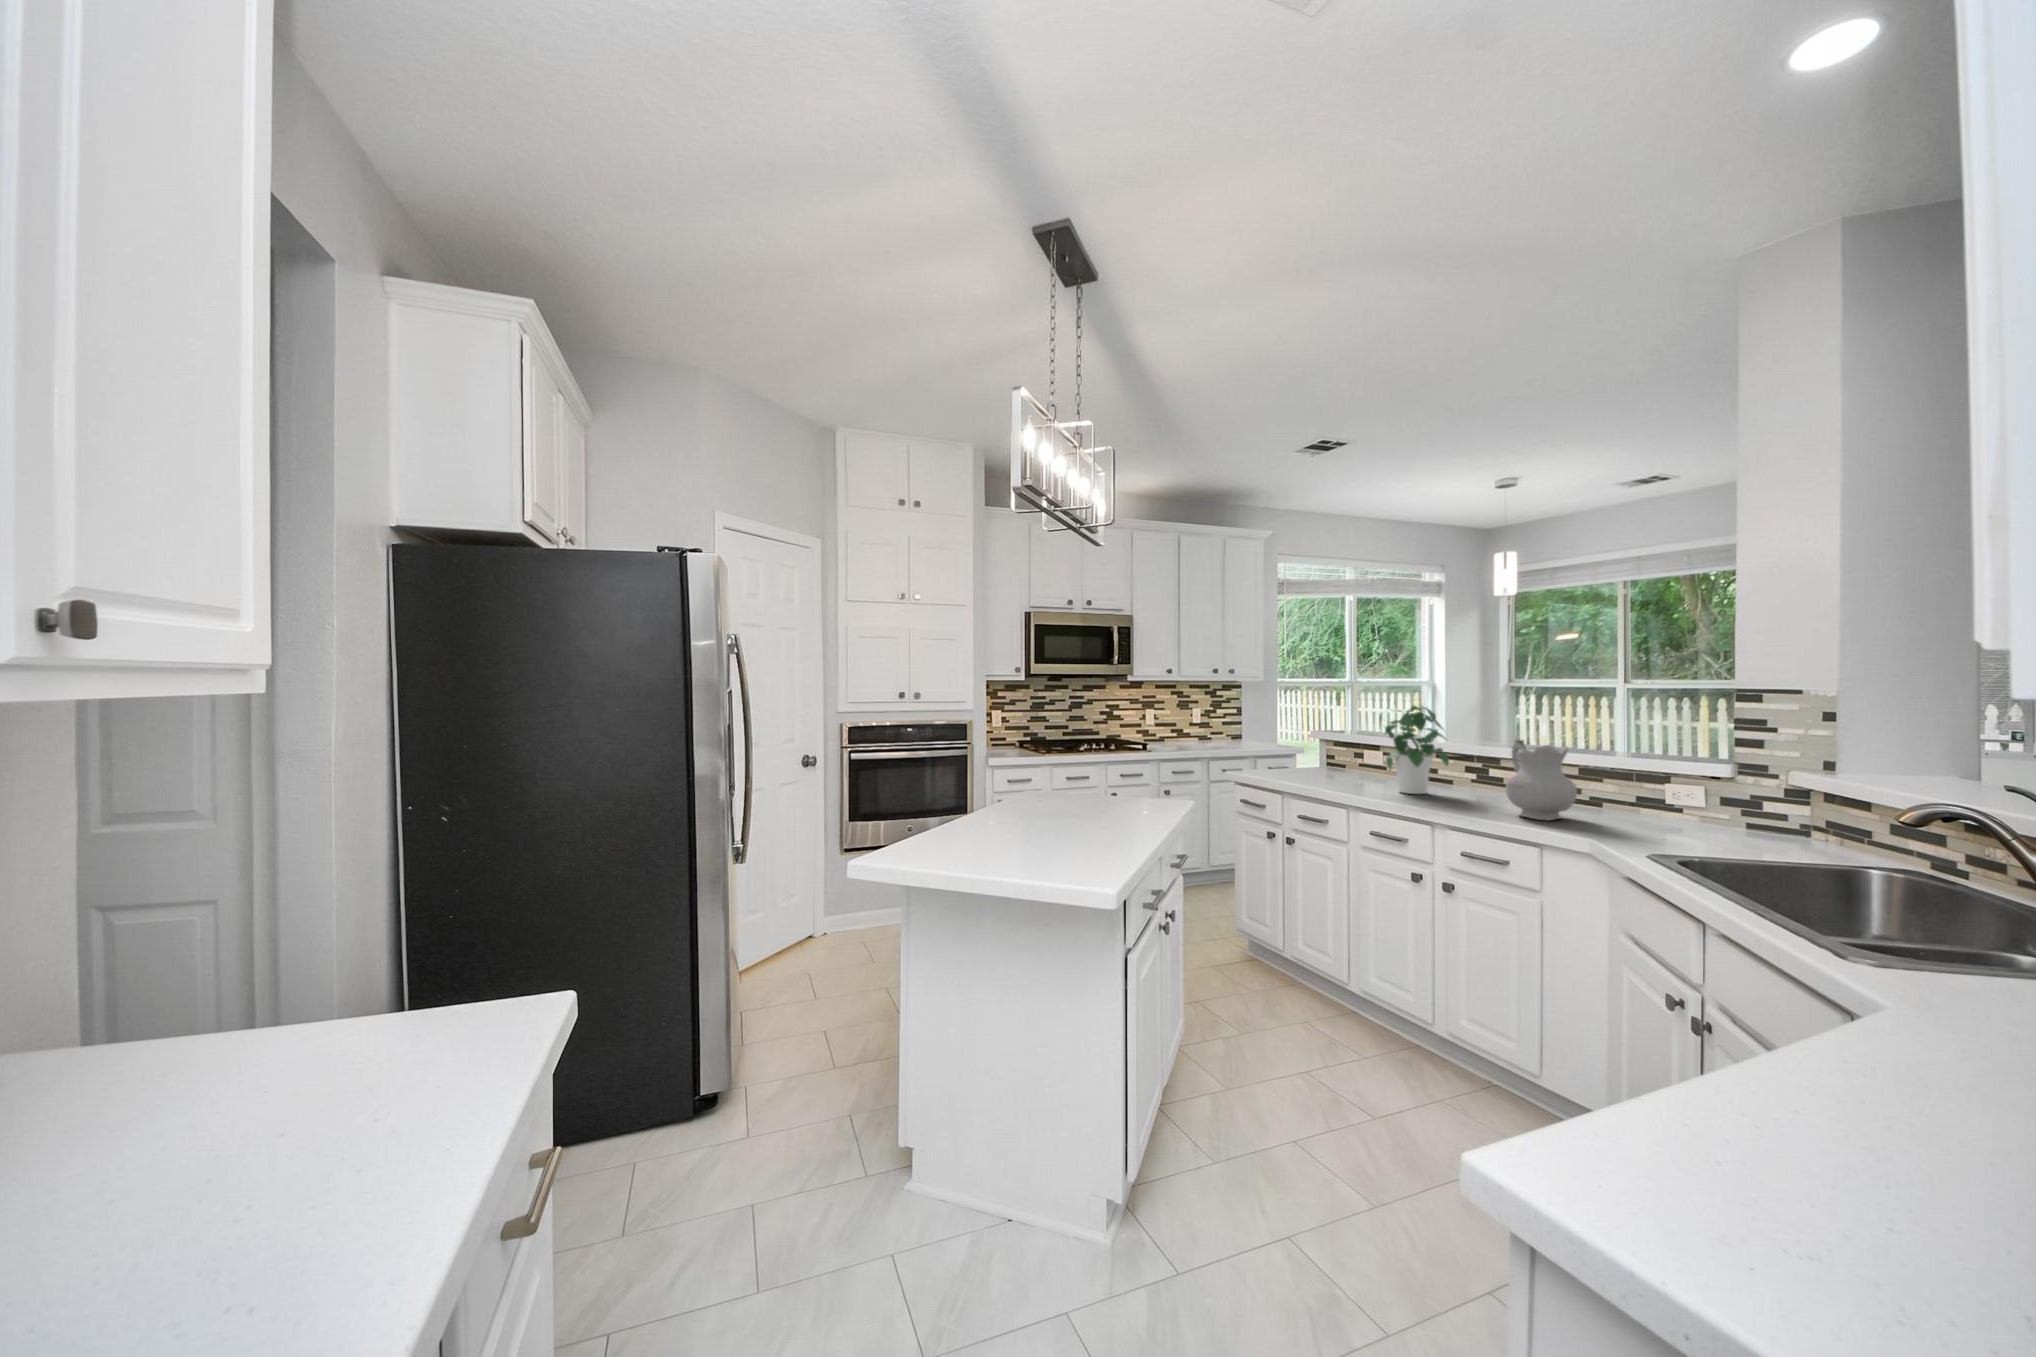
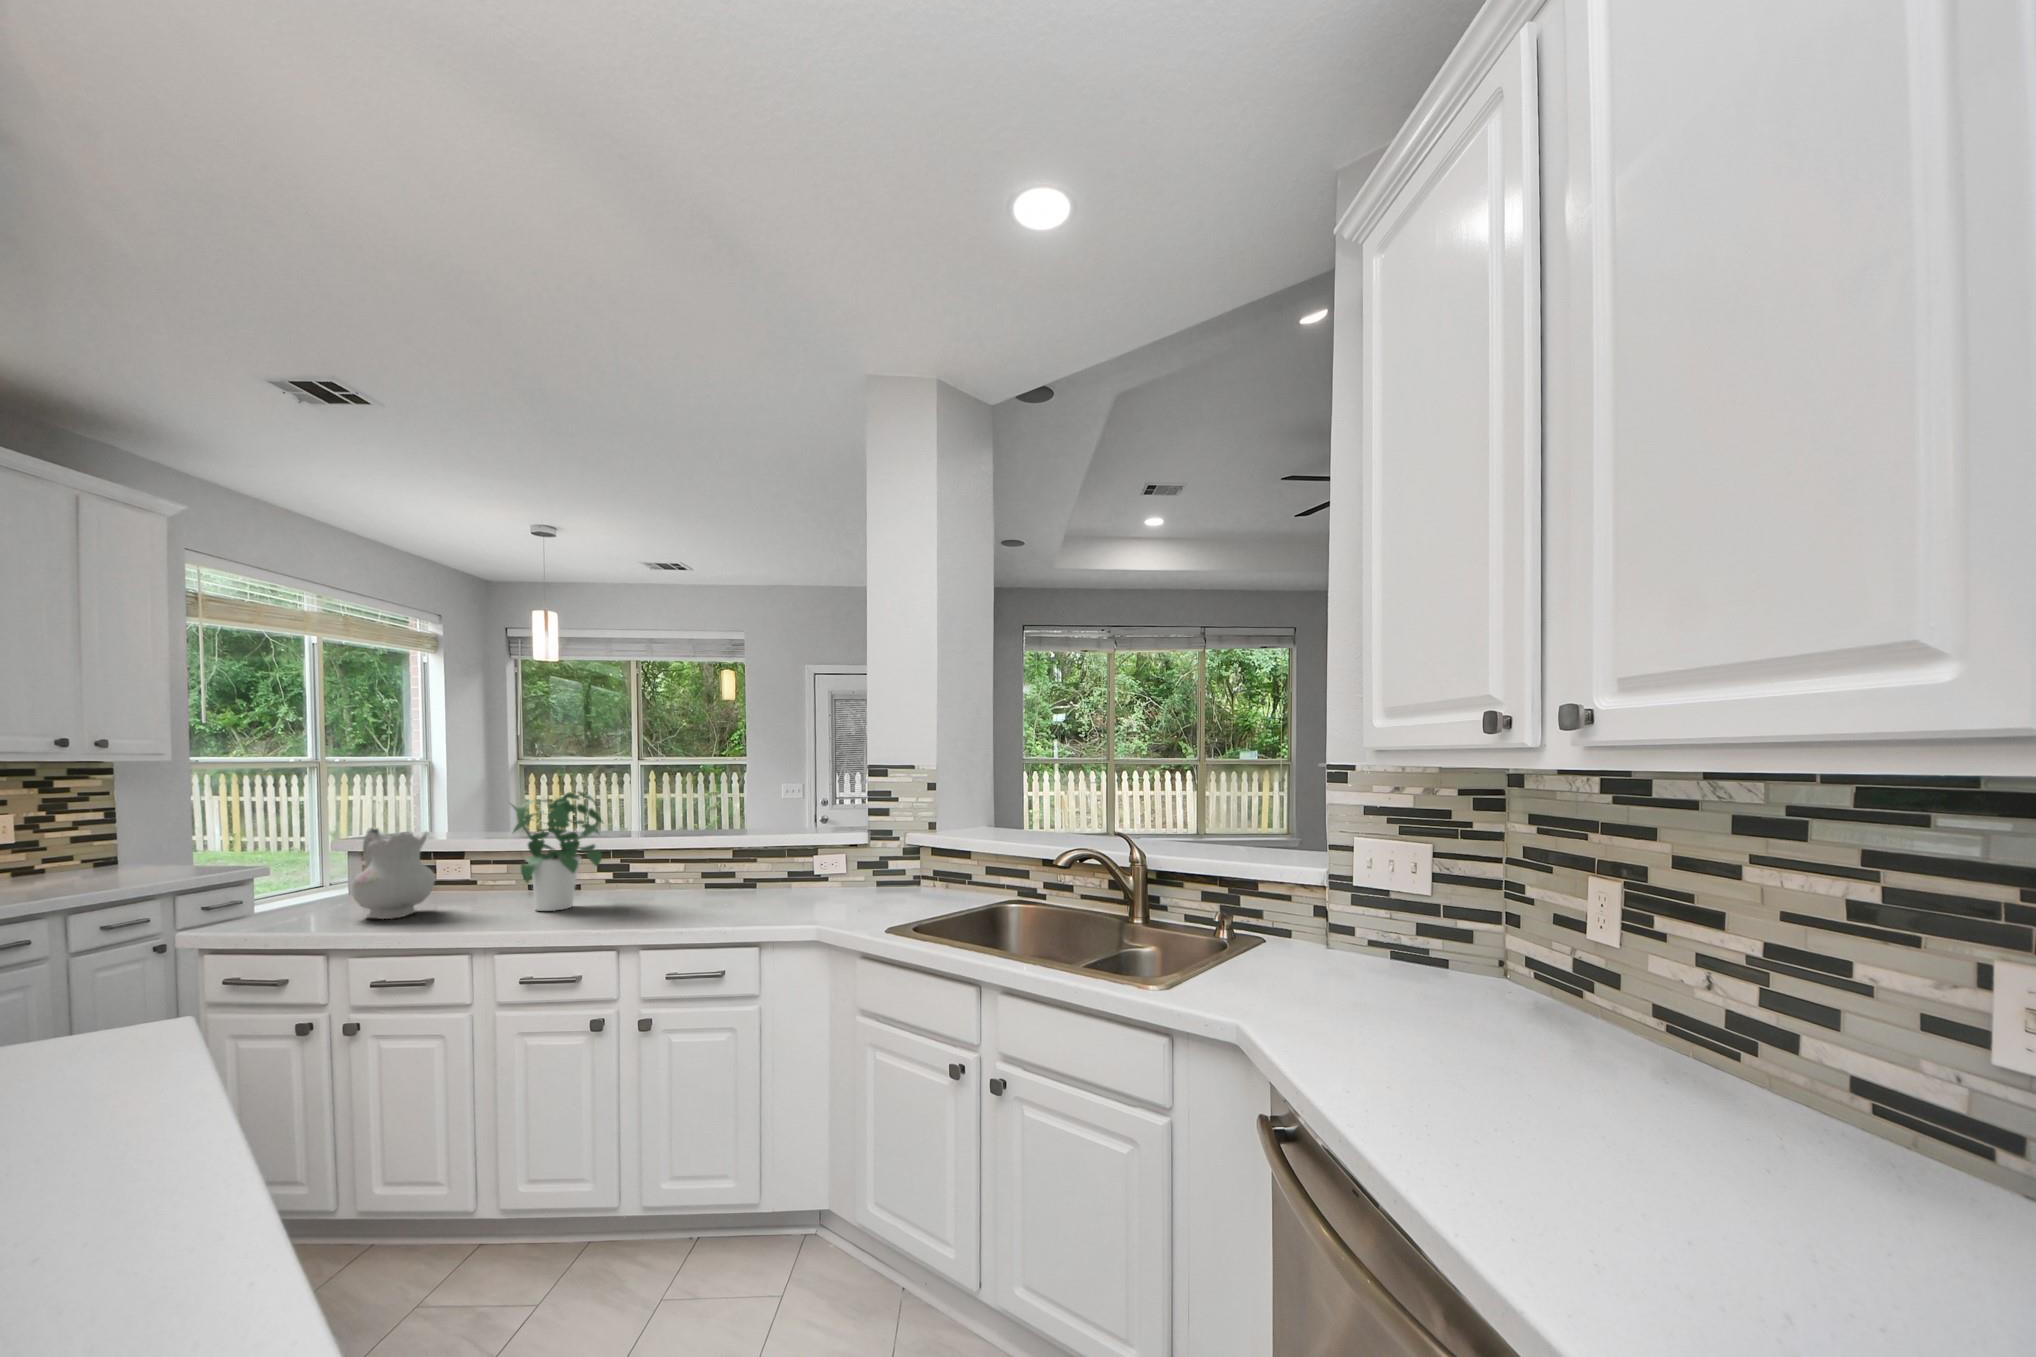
ceramic pitcher: present [1506,739,1577,820] -> present [352,828,435,919]

